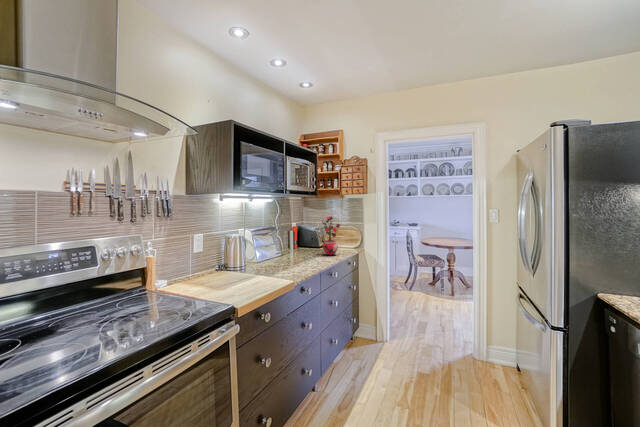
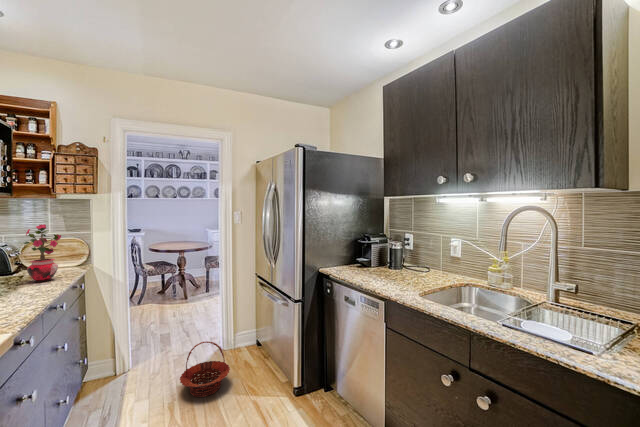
basket: none [417,340,469,398] -> present [180,341,230,397]

